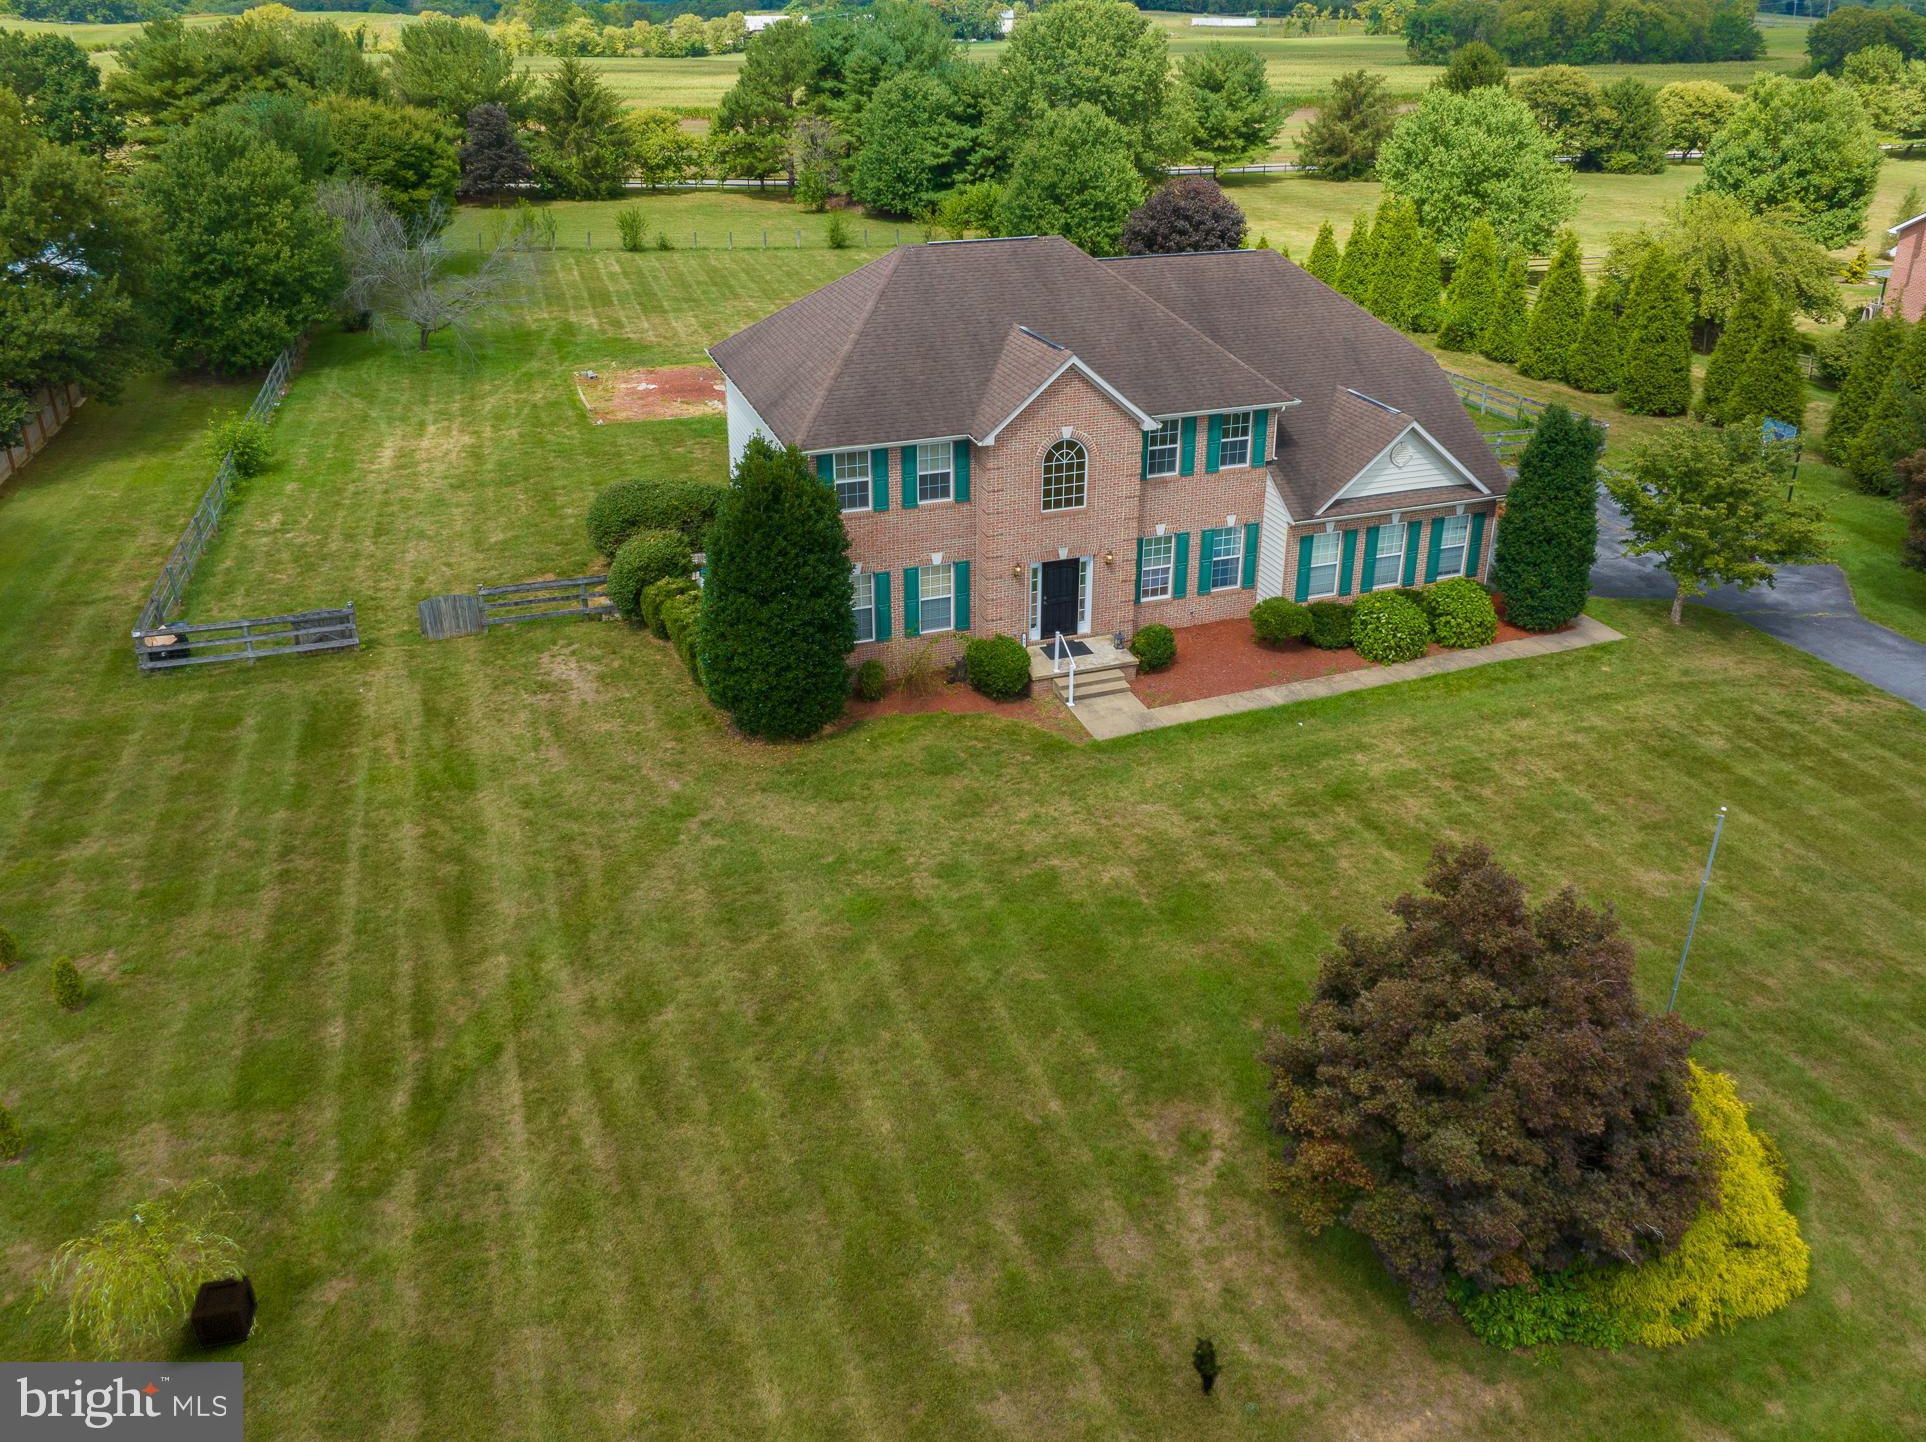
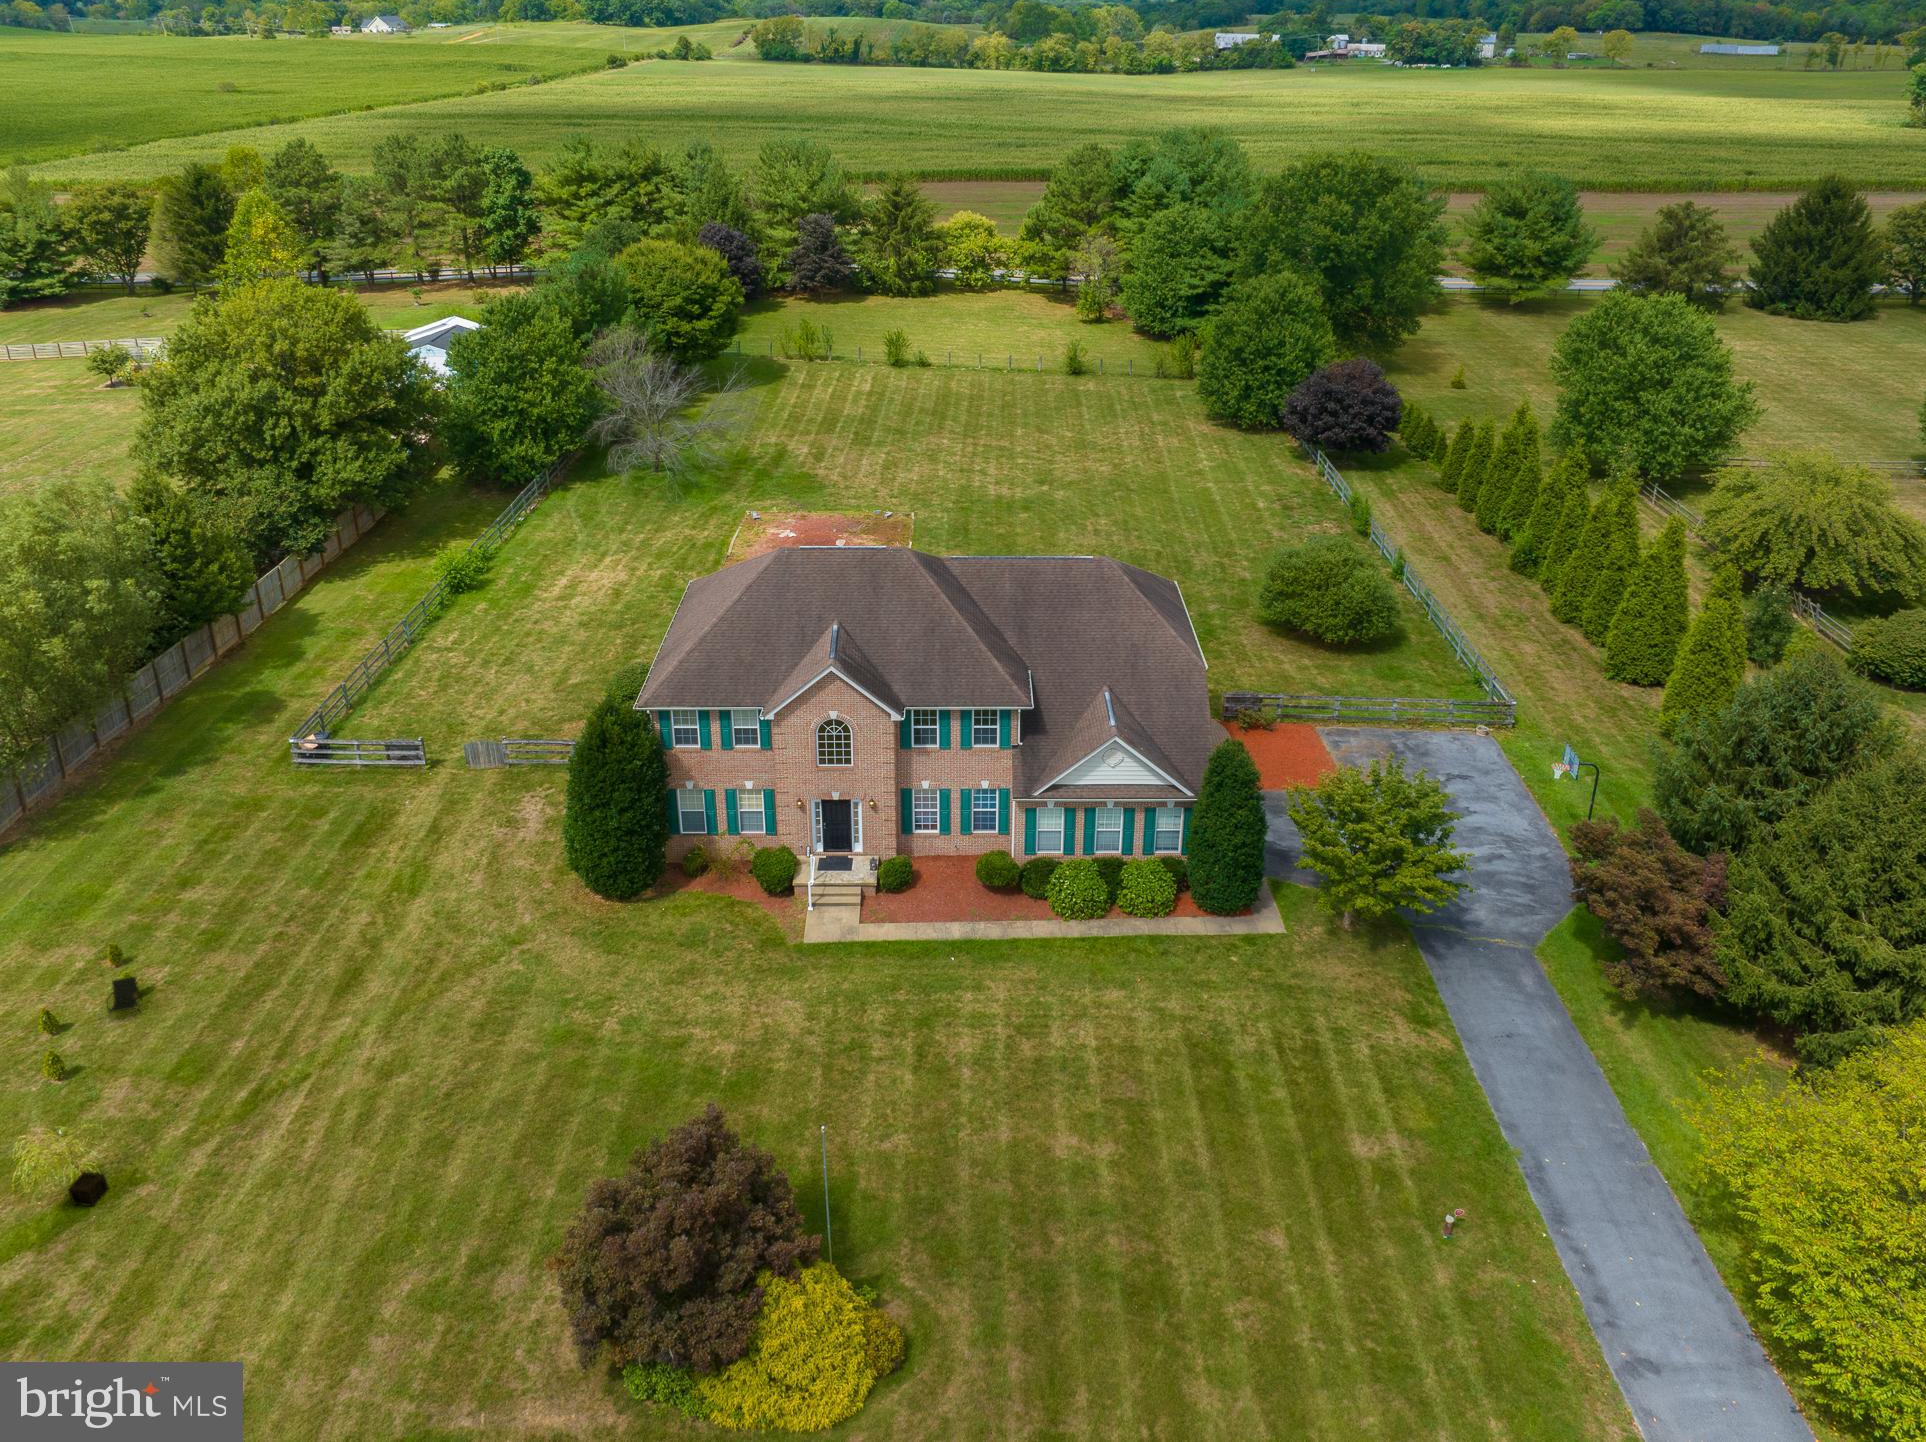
lounge chair: none [41,967,111,1049] -> present [106,977,141,1017]
potted plant: present [1191,1336,1221,1395] -> none [469,1345,488,1379]

